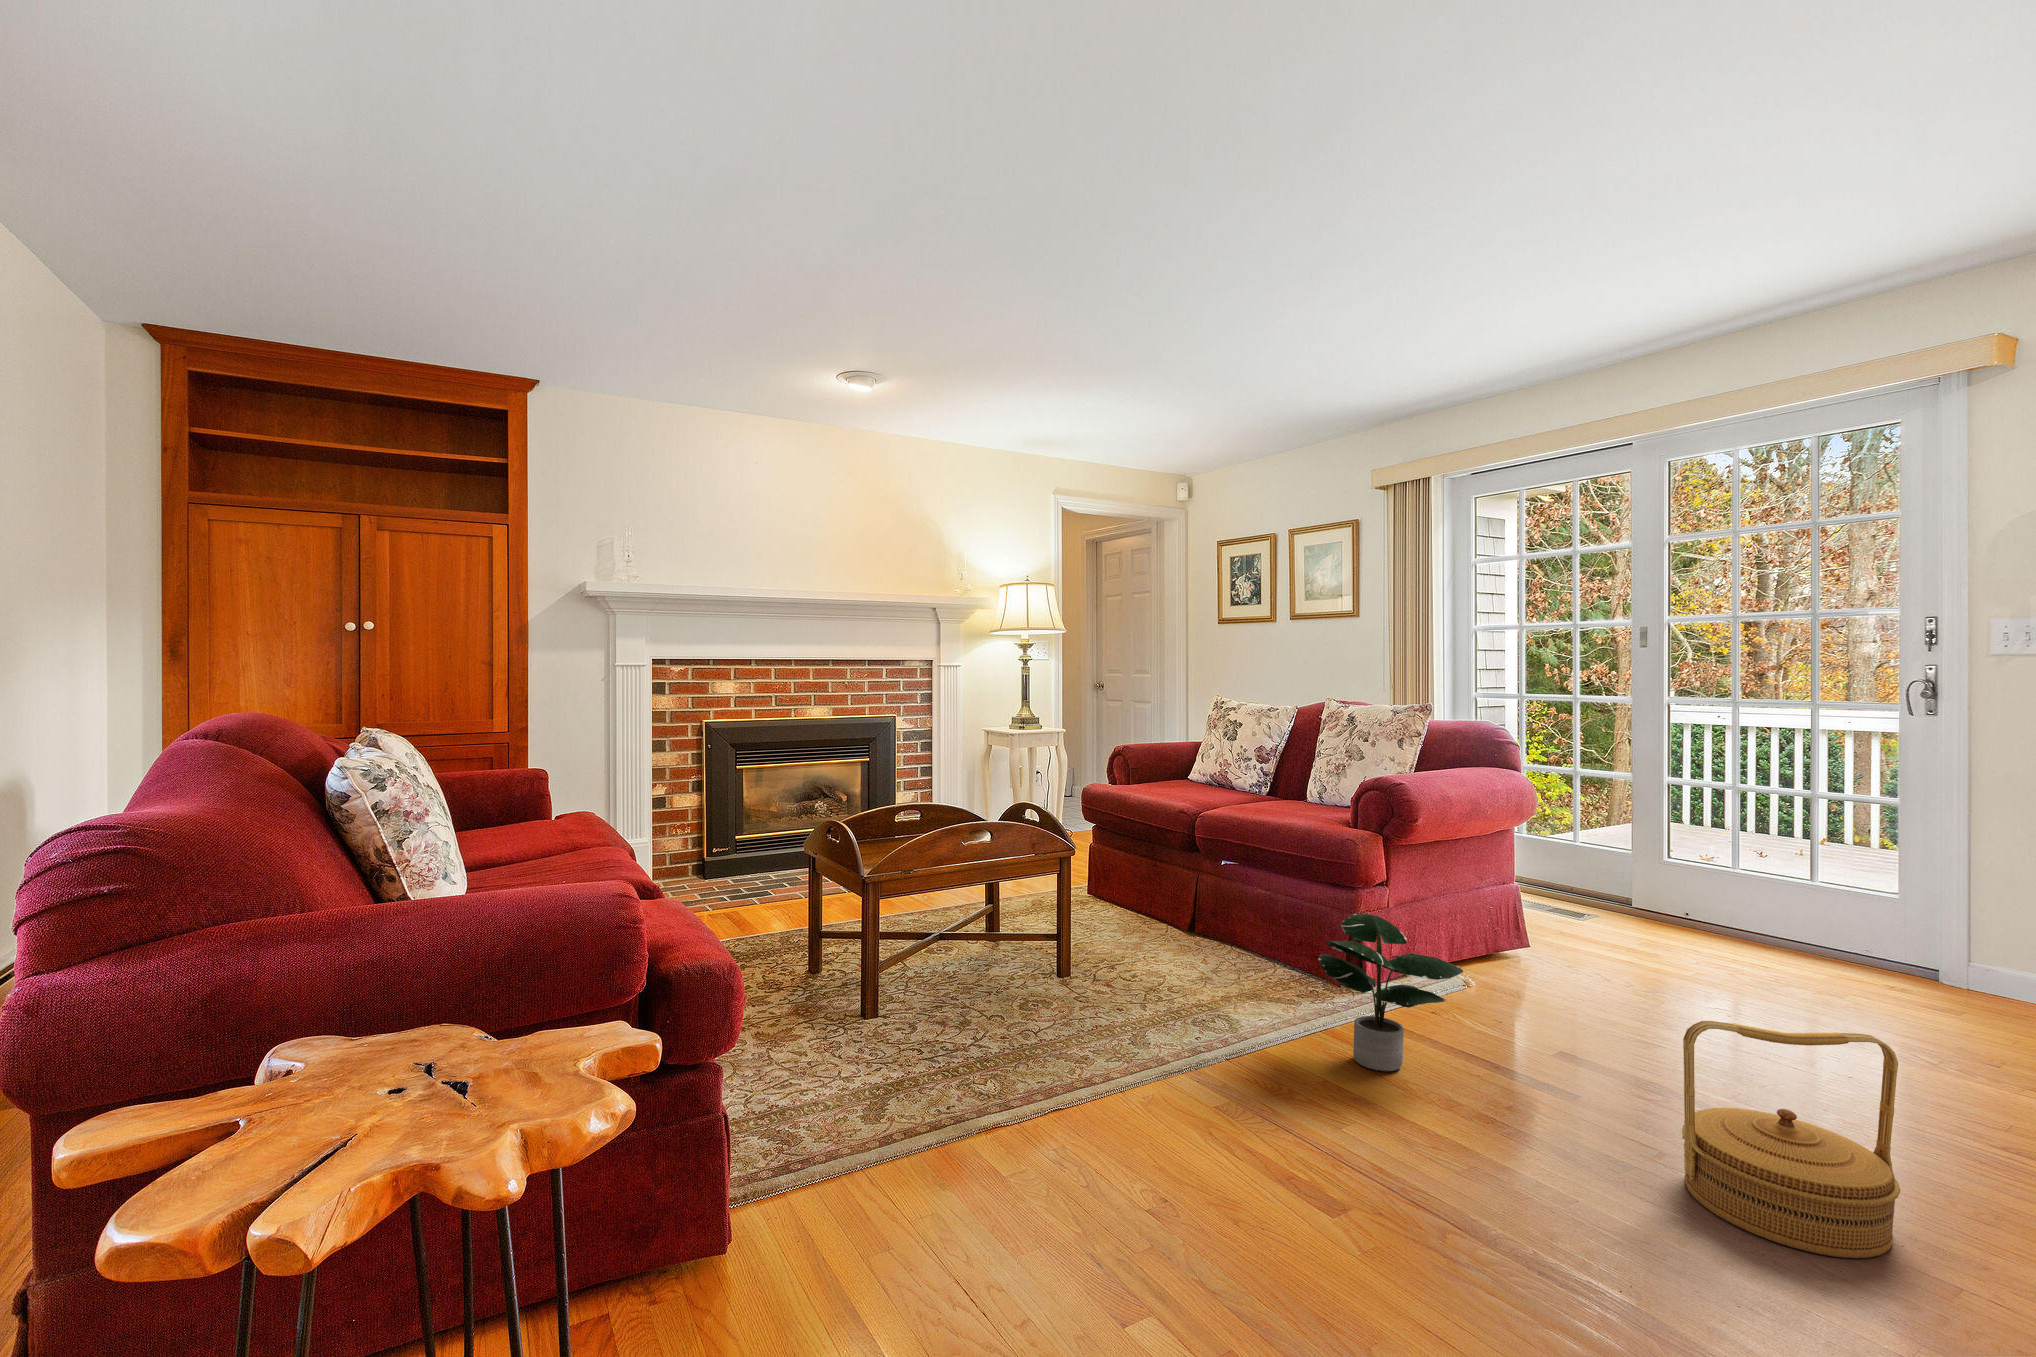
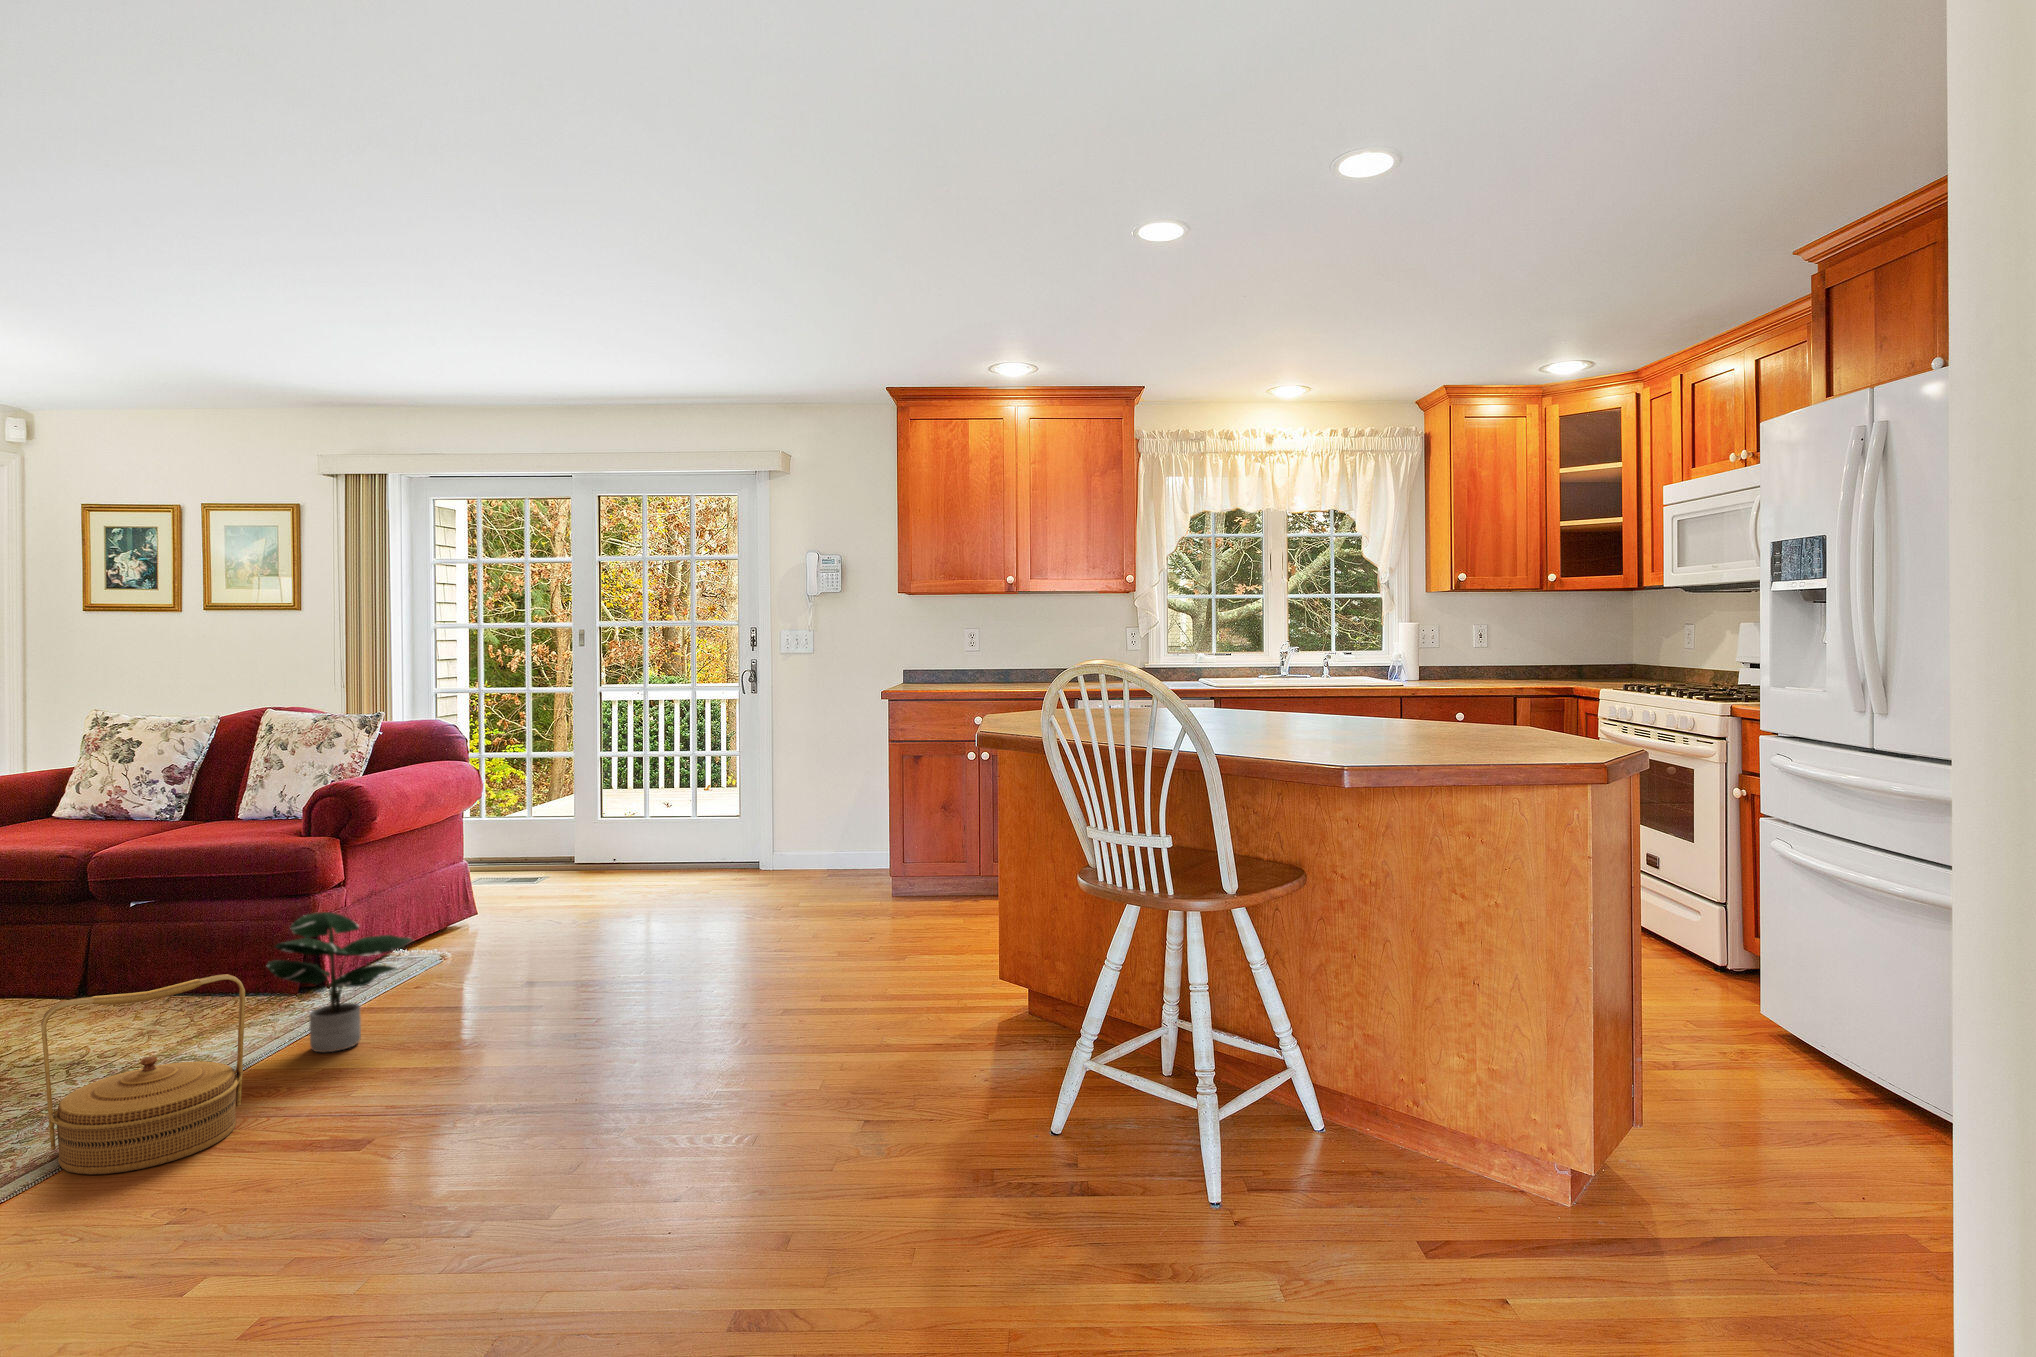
basket: present [1682,1021,1900,1258] -> present [41,974,245,1175]

